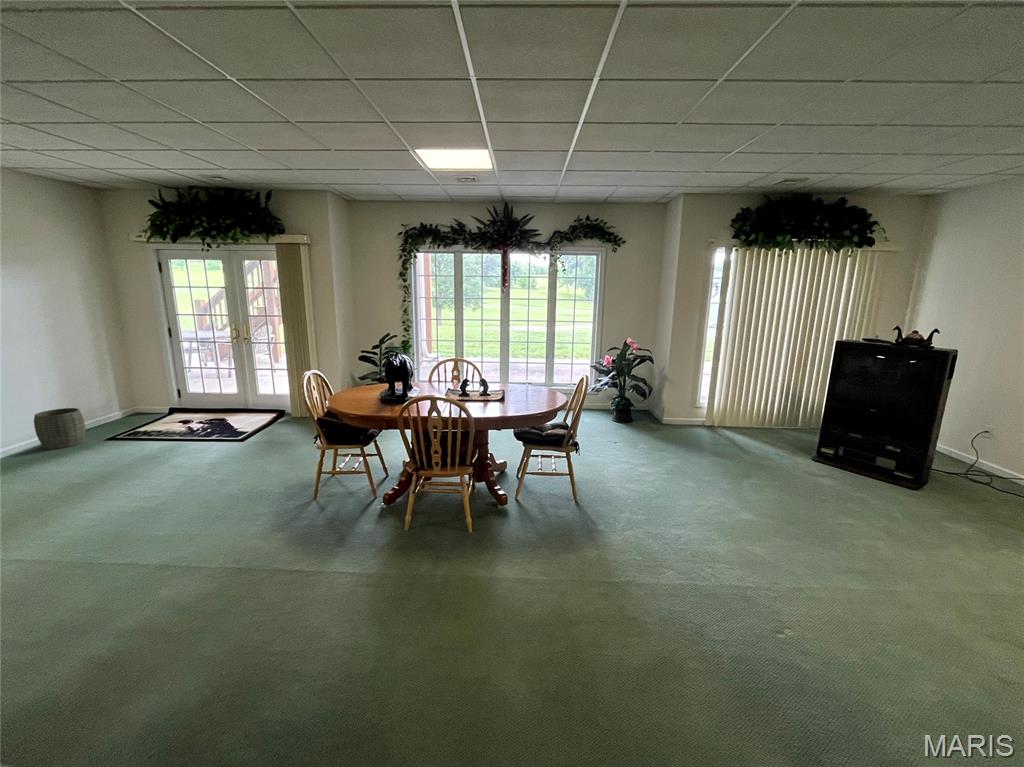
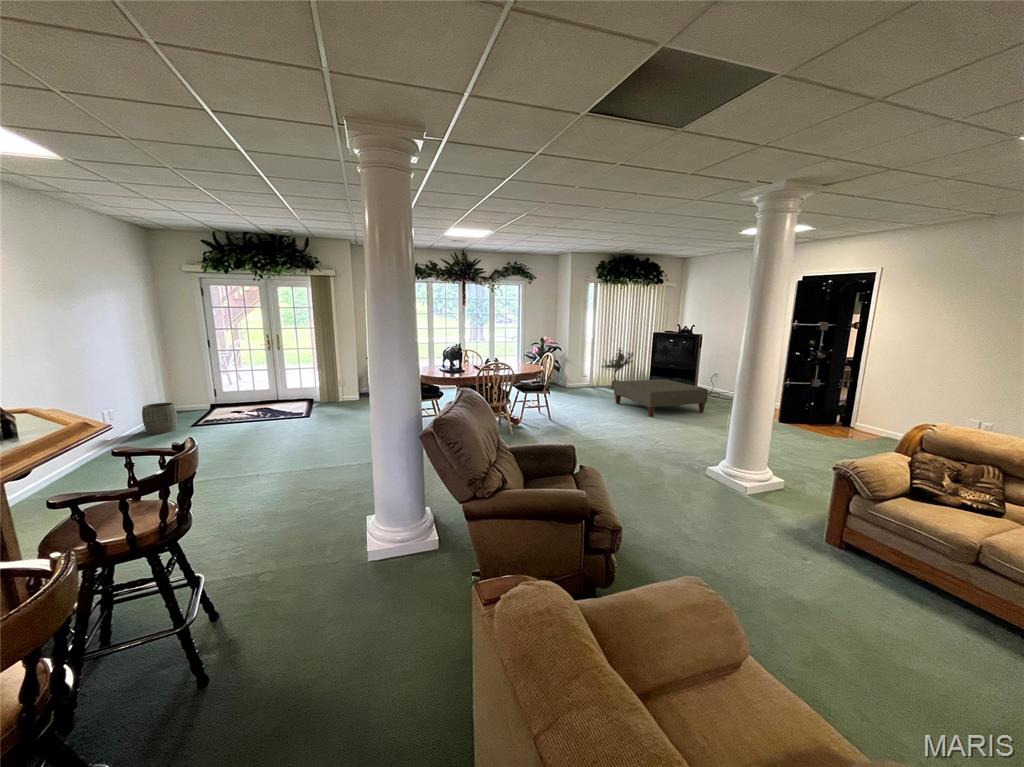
potted tree: none [723,361,793,436] -> present [602,349,633,388]
ottoman: none [732,435,980,544] -> present [614,379,708,417]

